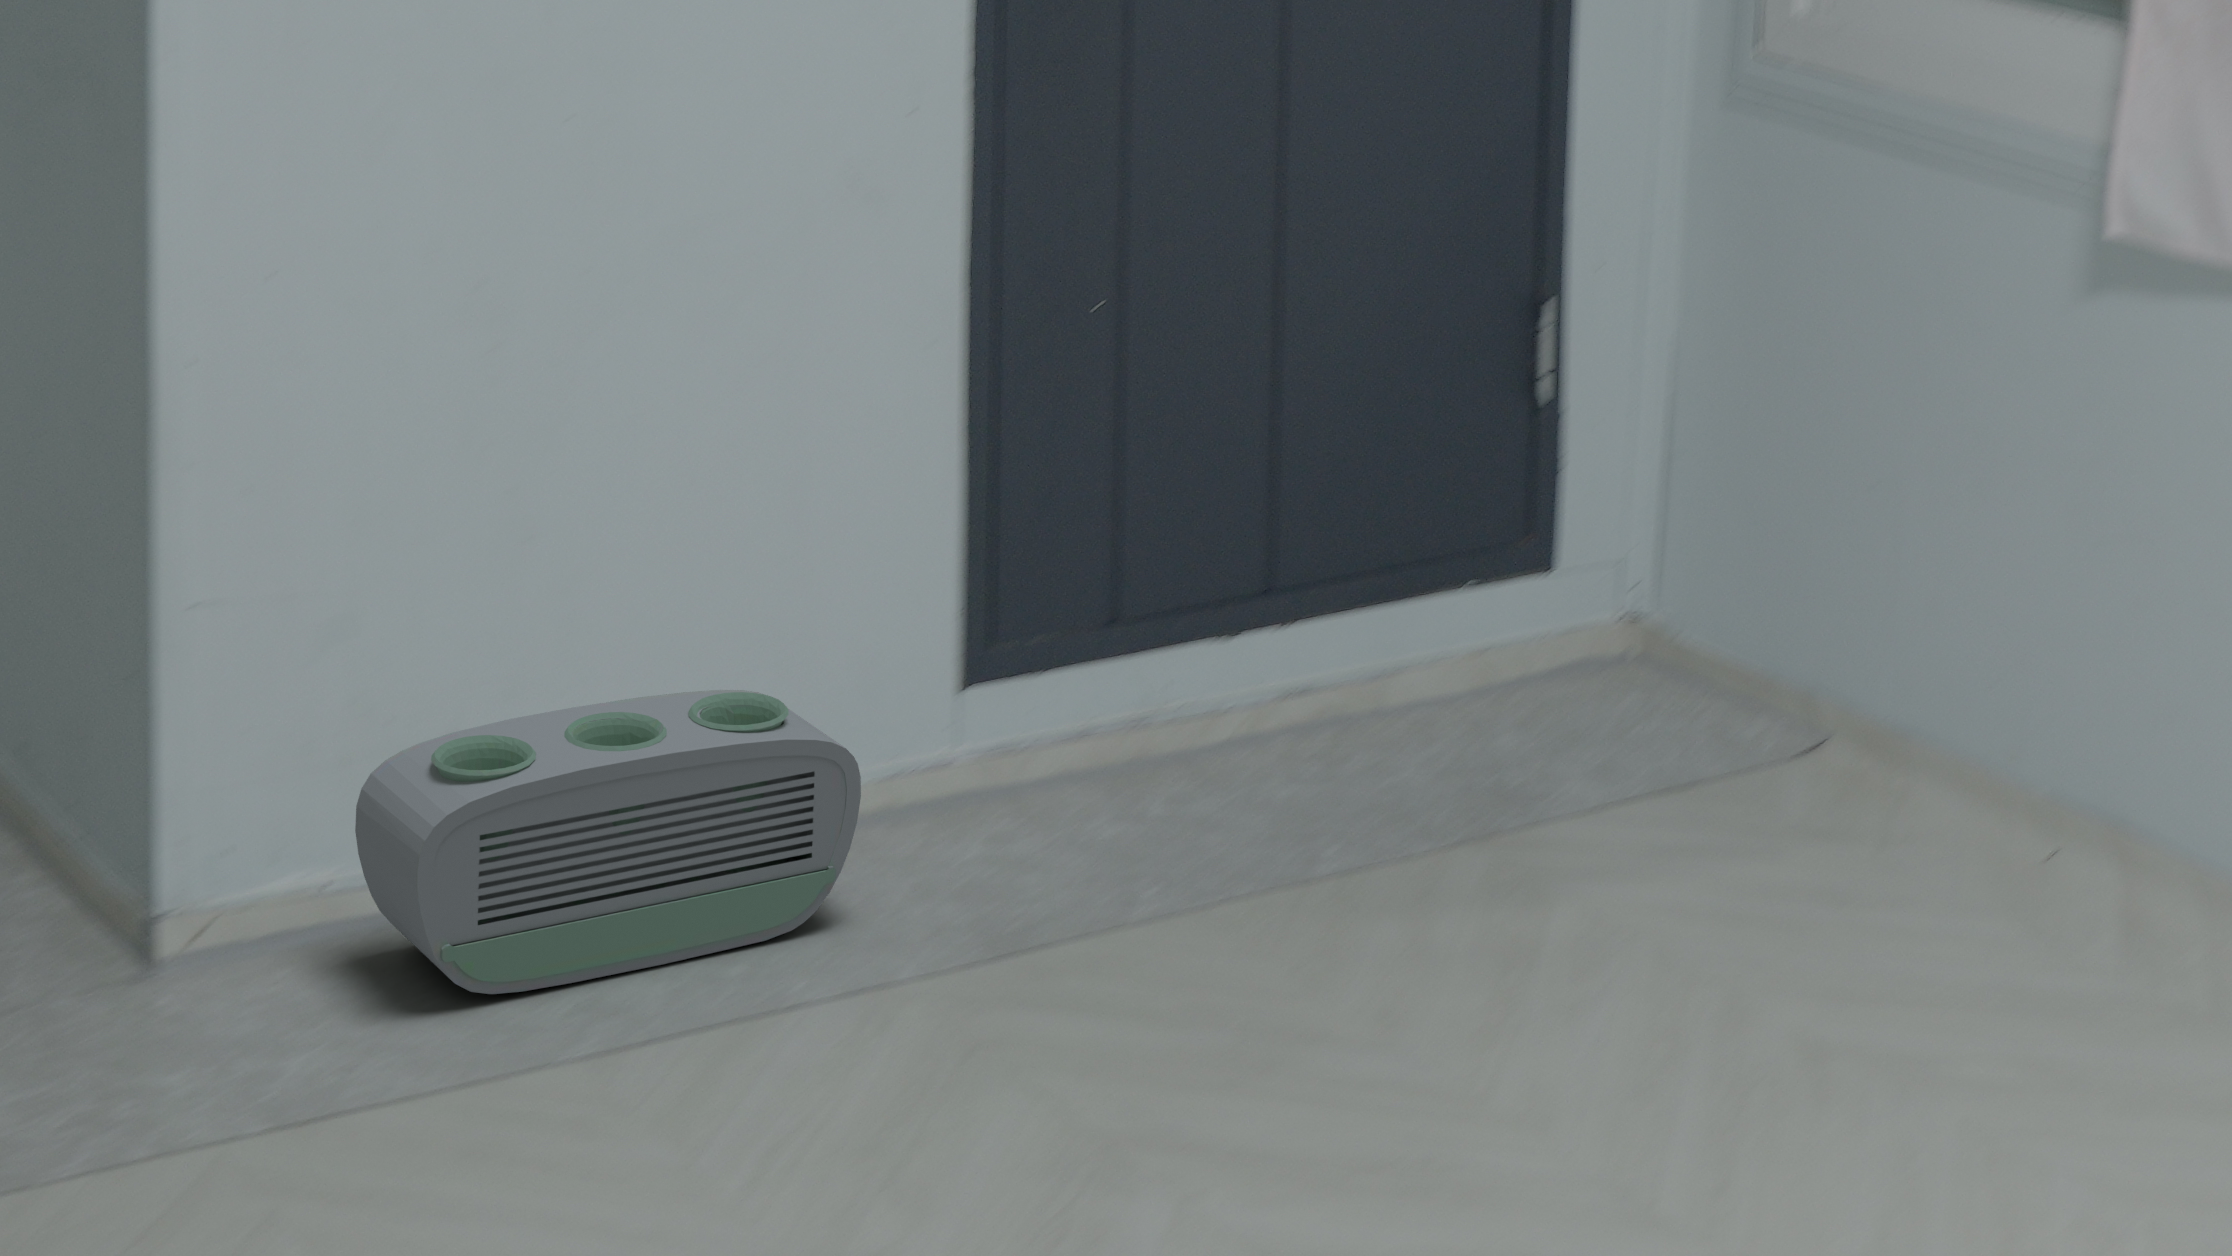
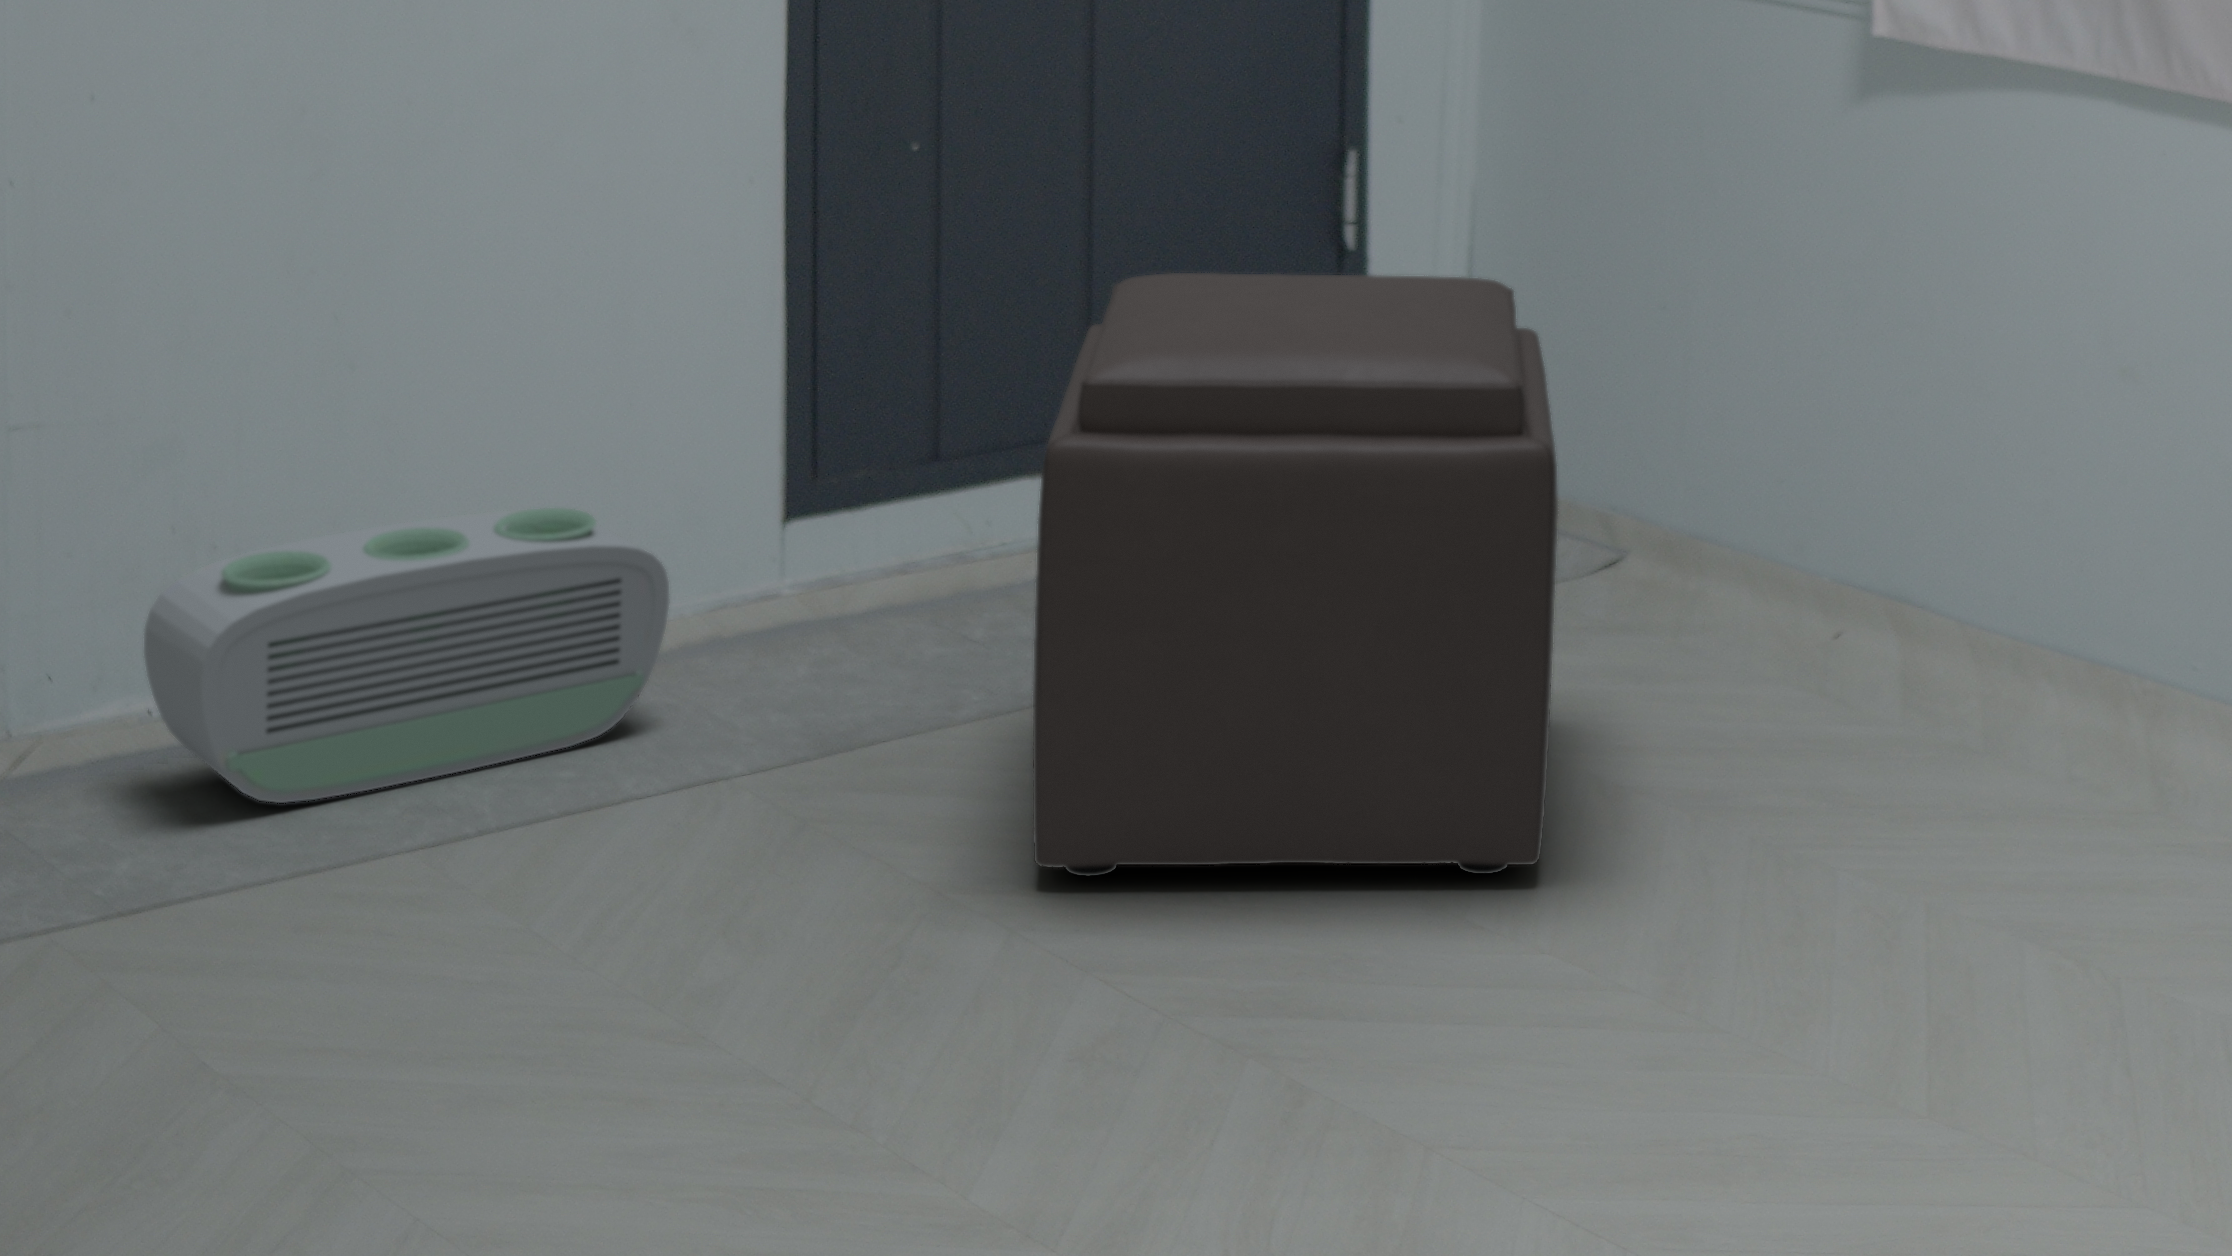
ottoman: none [1246,486,1791,1152] -> present [1033,273,1558,877]

